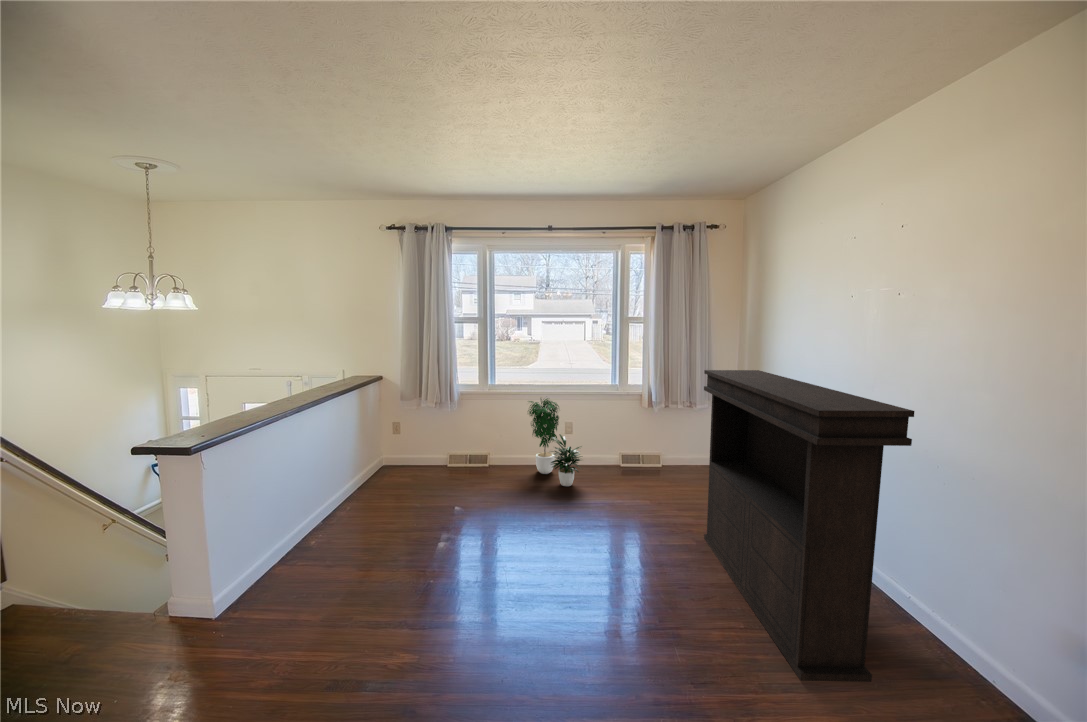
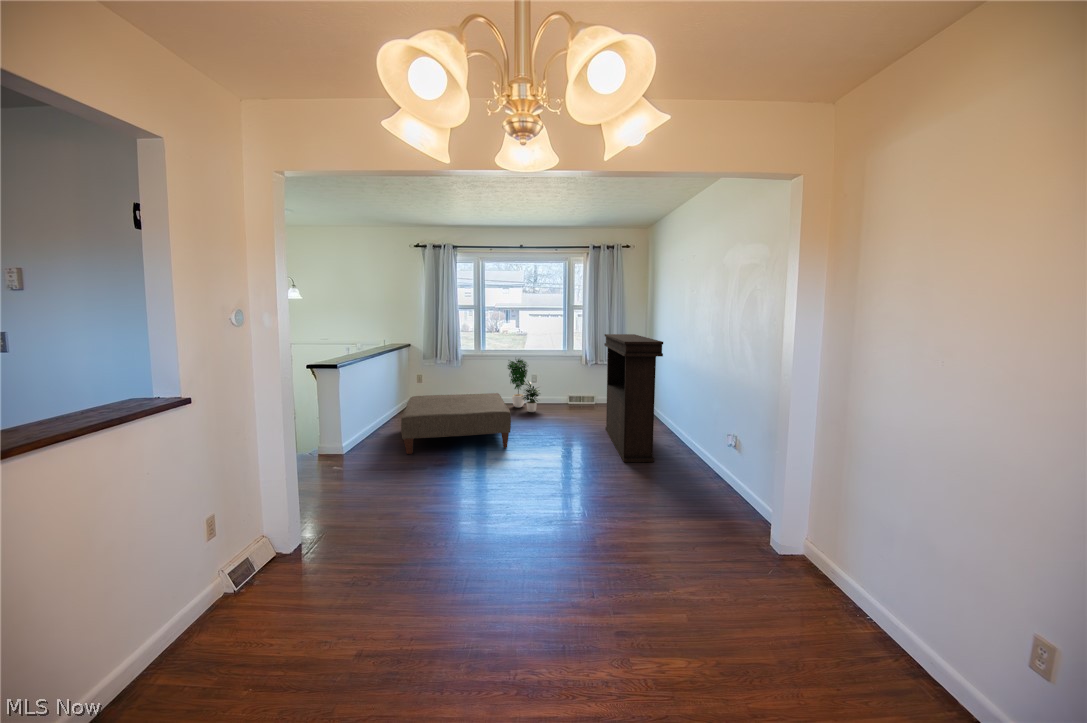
ottoman: none [309,467,540,632] -> present [401,393,511,454]

